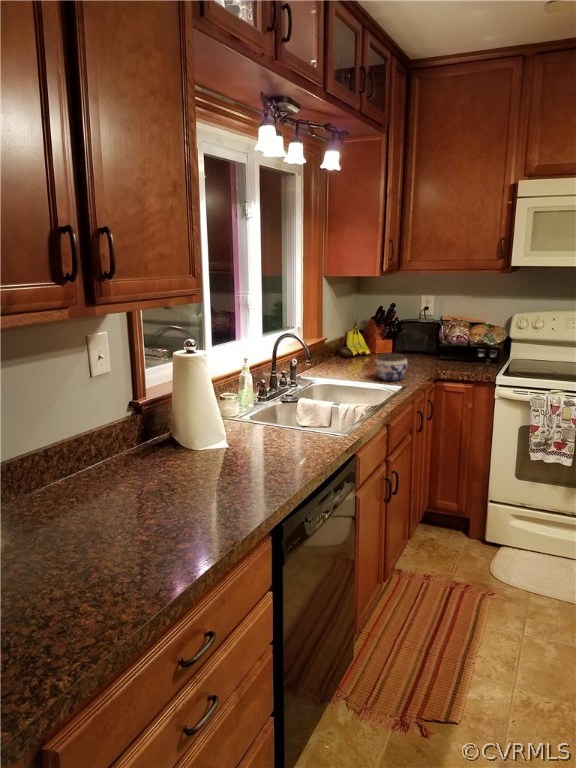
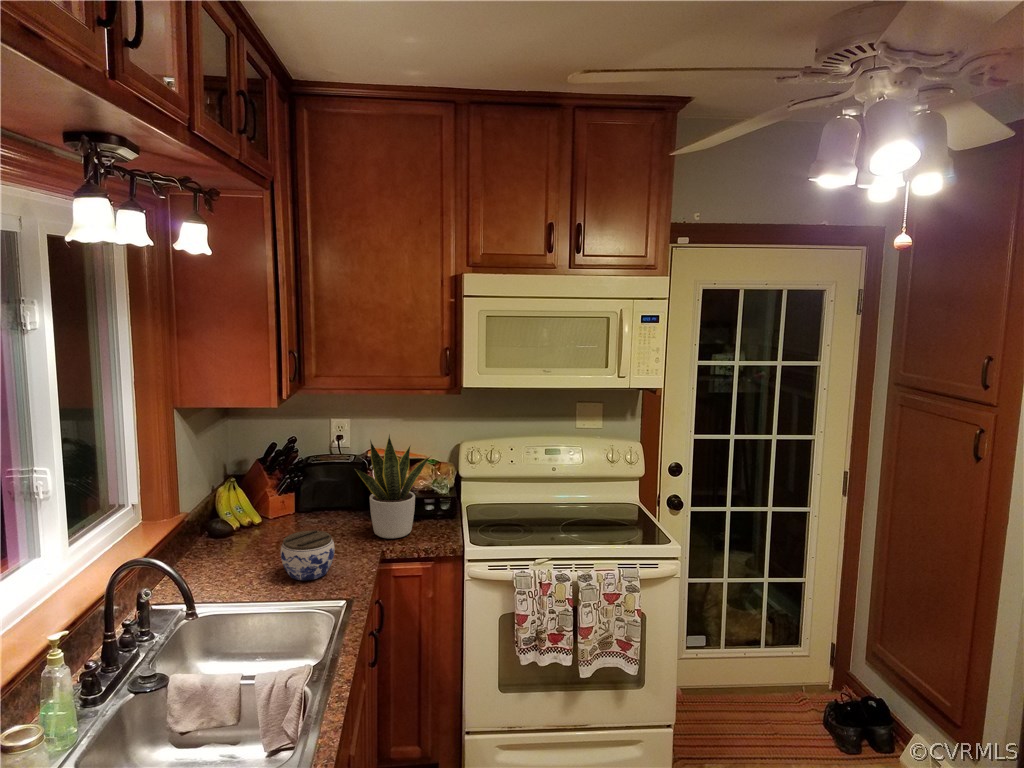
potted plant: none [427,297,483,369] -> present [355,435,430,538]

